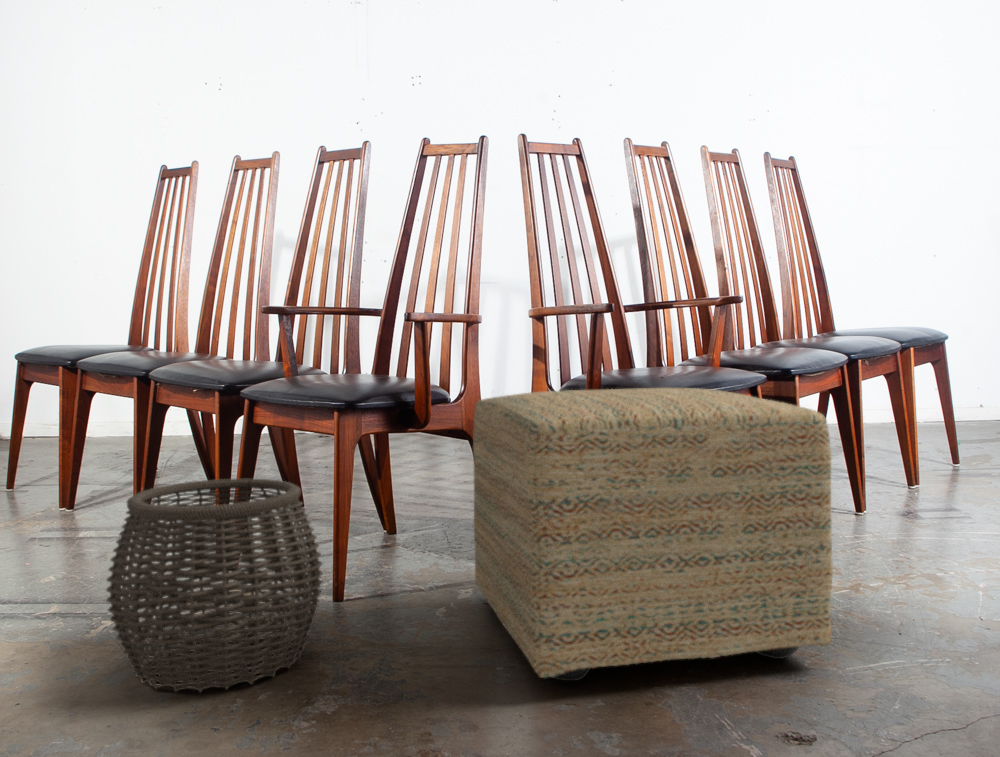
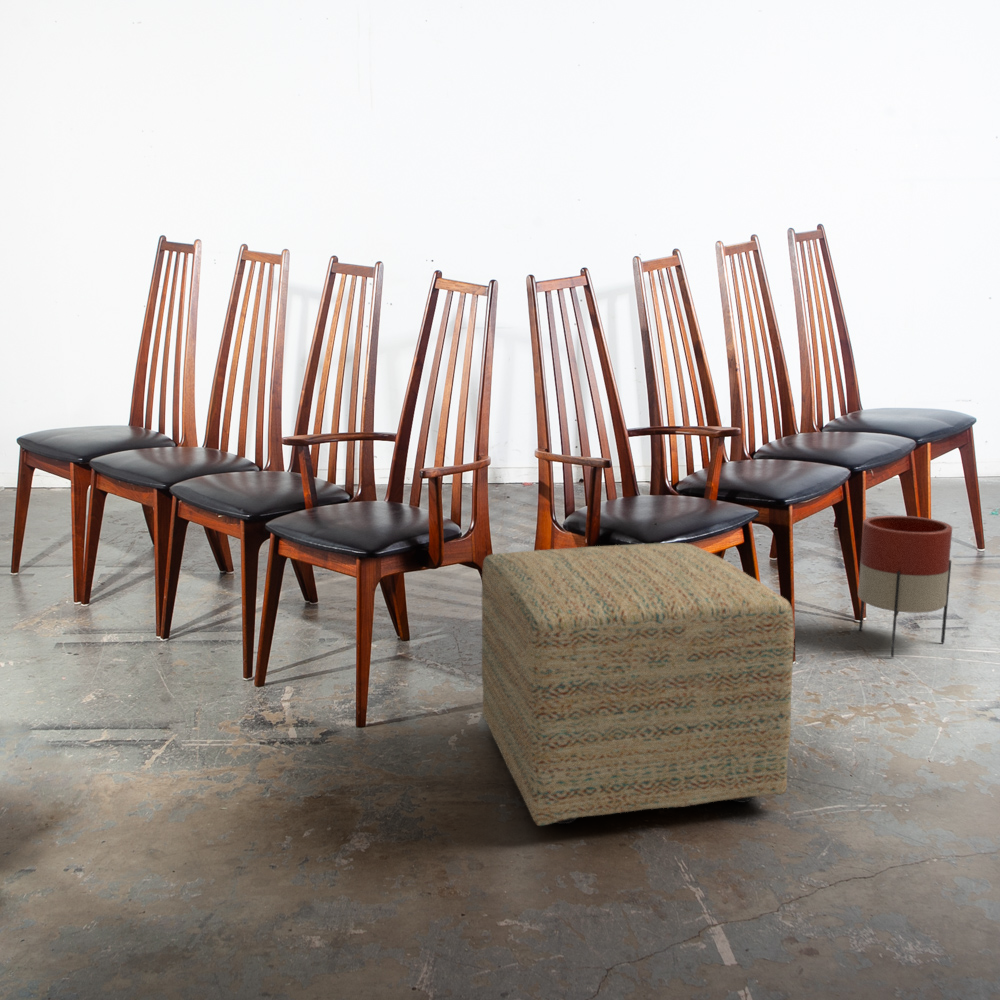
planter: none [868,397,962,539] -> present [858,516,952,657]
woven basket: present [106,479,323,692] -> none [170,635,351,830]

